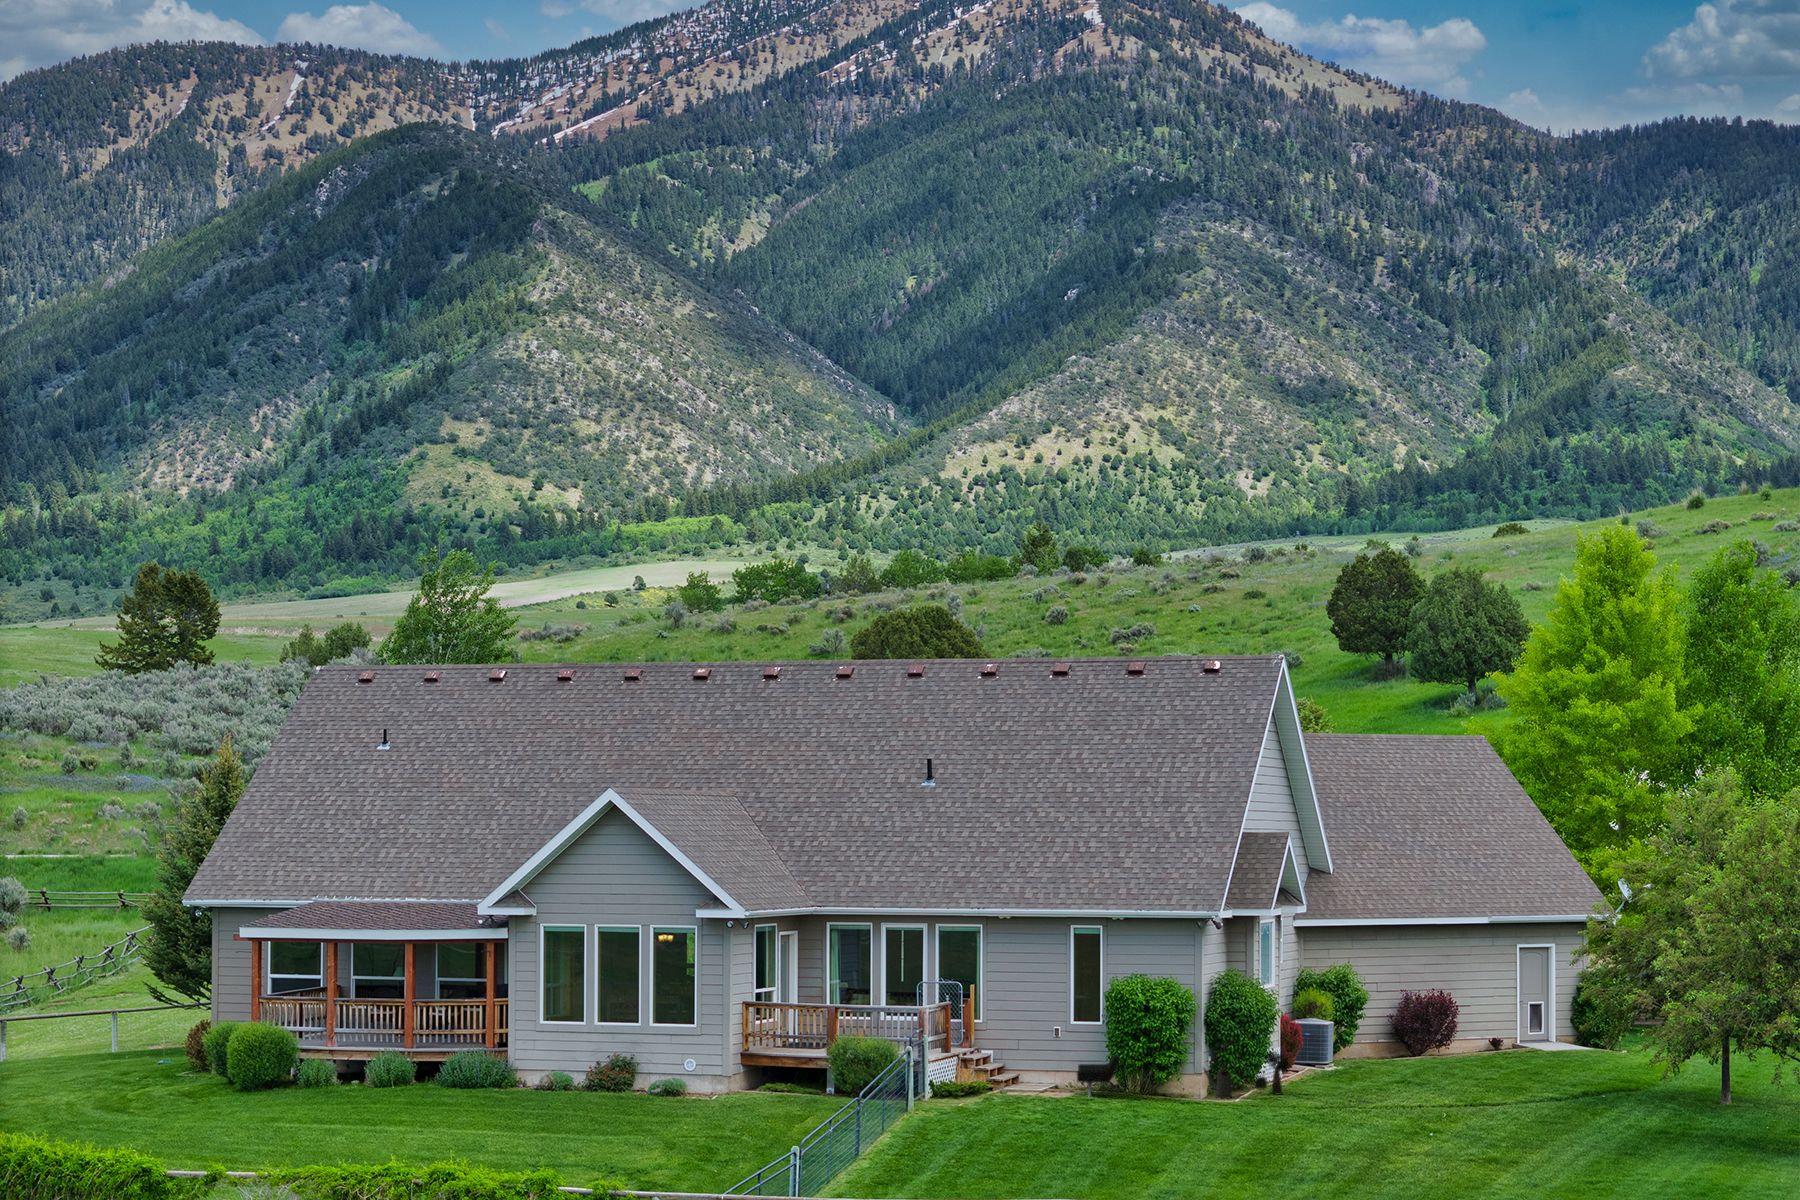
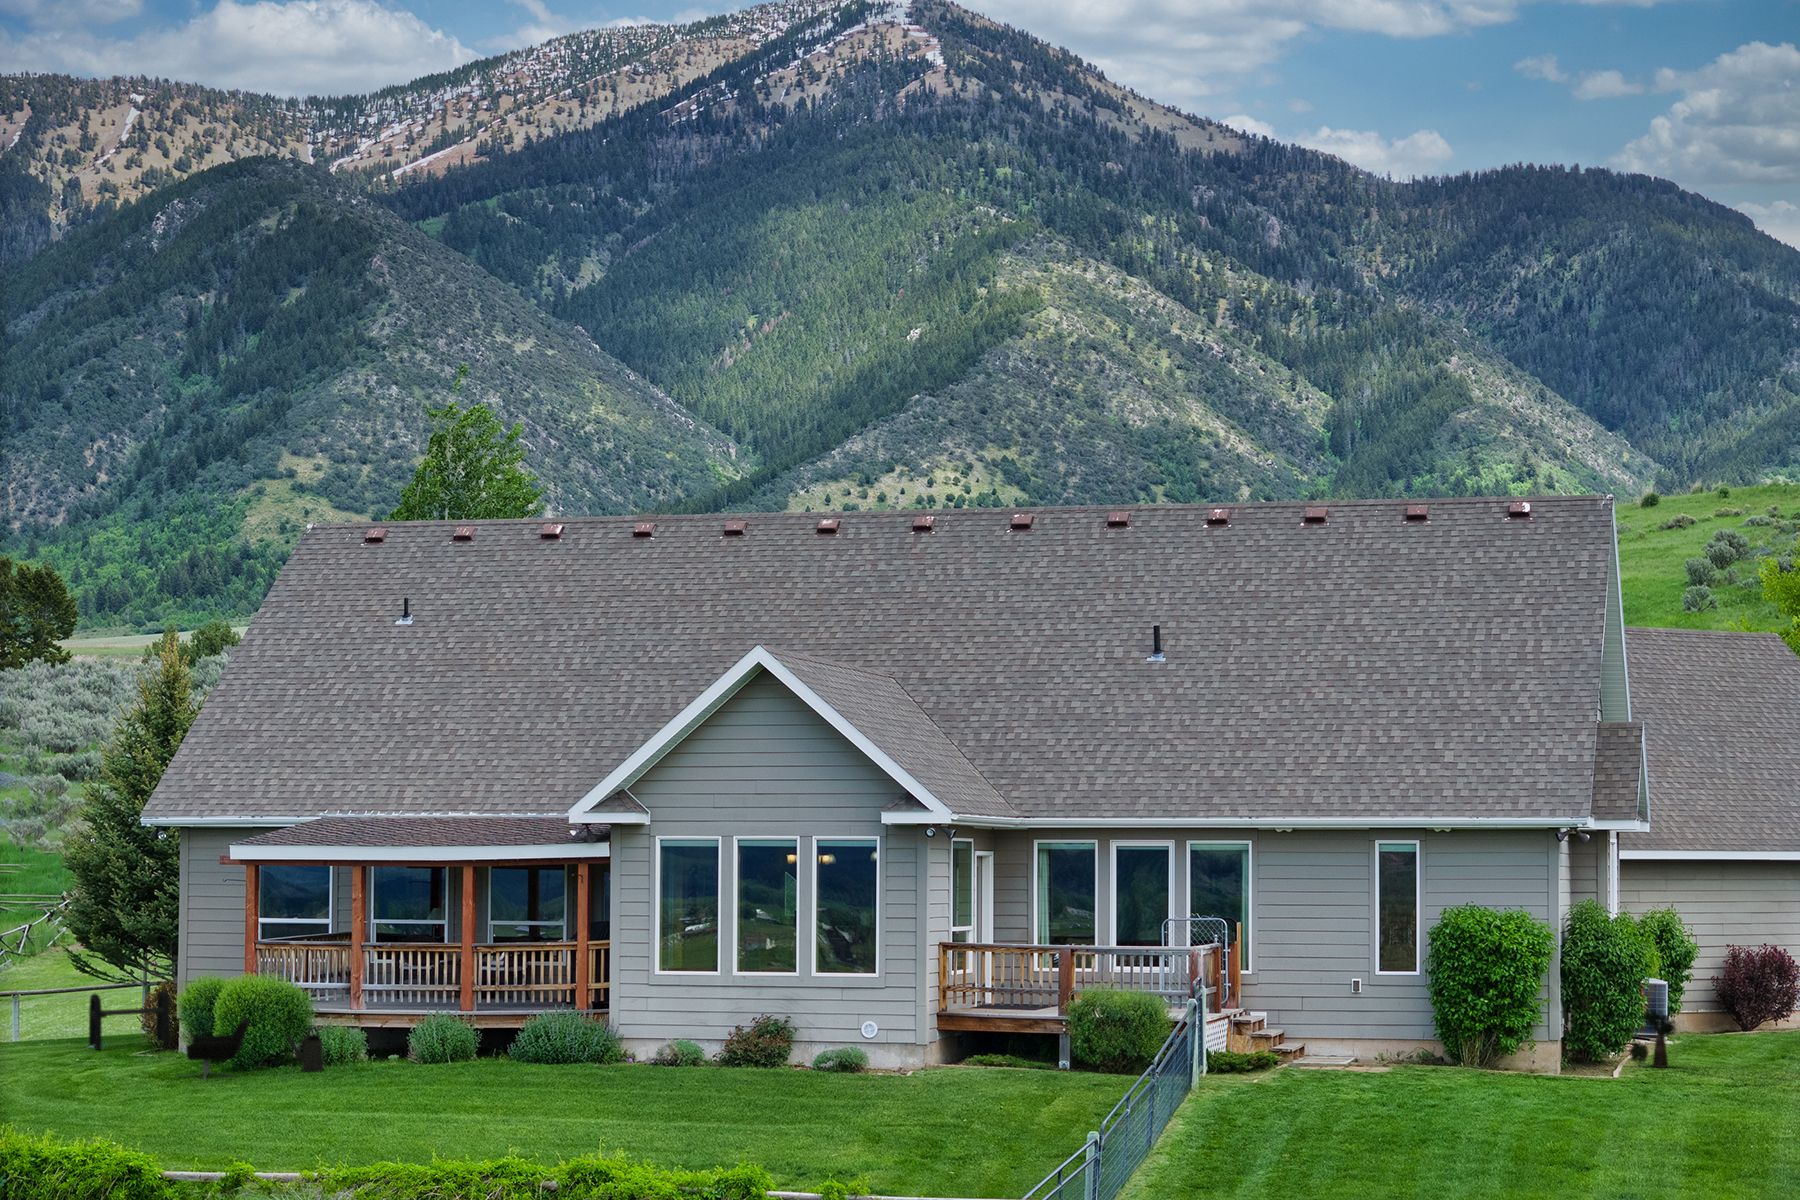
bench: none [138,1031,197,1077] -> present [89,990,170,1050]
lounge chair: present [1077,1055,1120,1097] -> present [186,1018,250,1079]
watering can: present [1203,1065,1232,1099] -> present [285,1028,327,1072]

